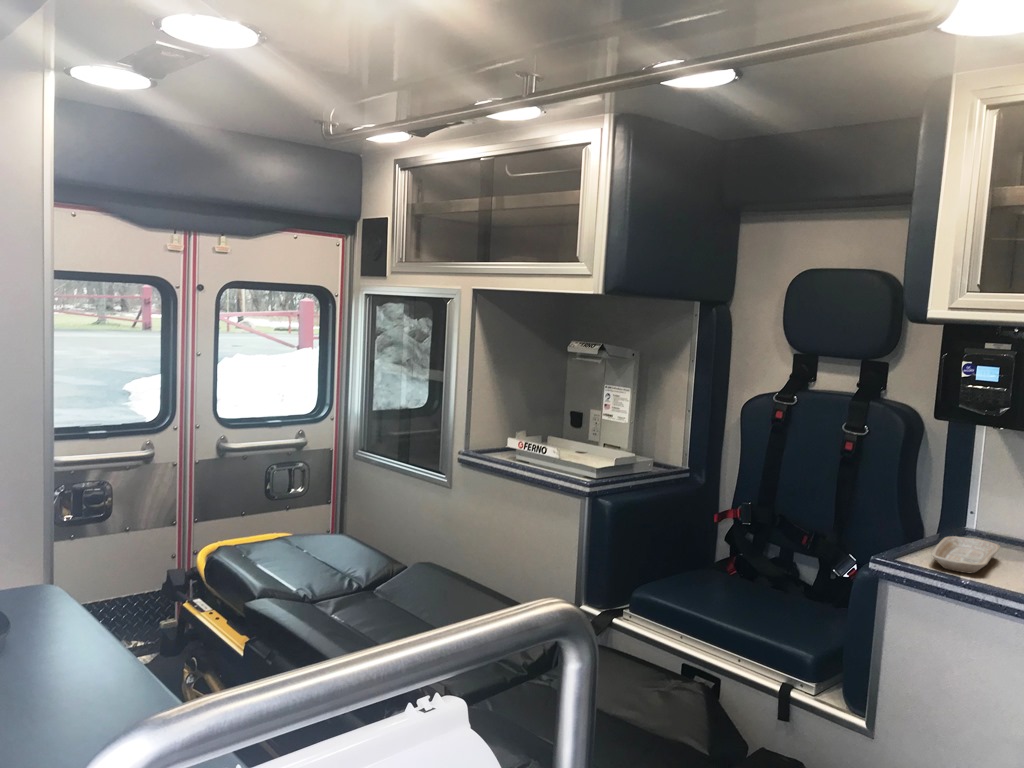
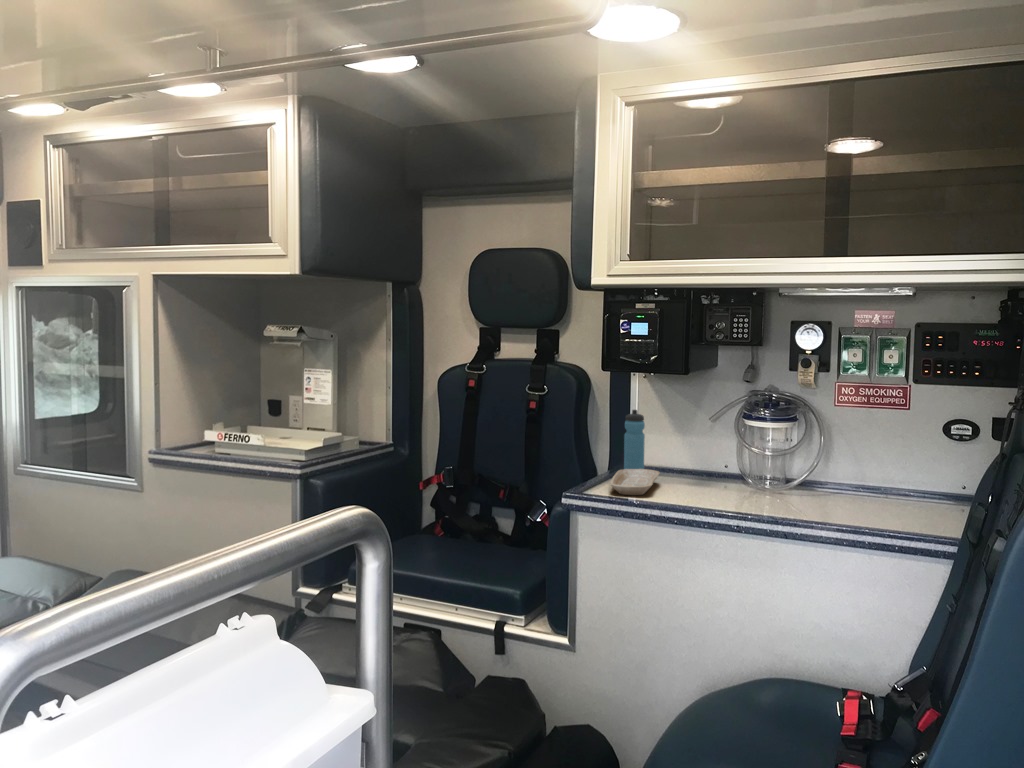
water bottle: none [954,466,986,544] -> present [624,410,645,469]

